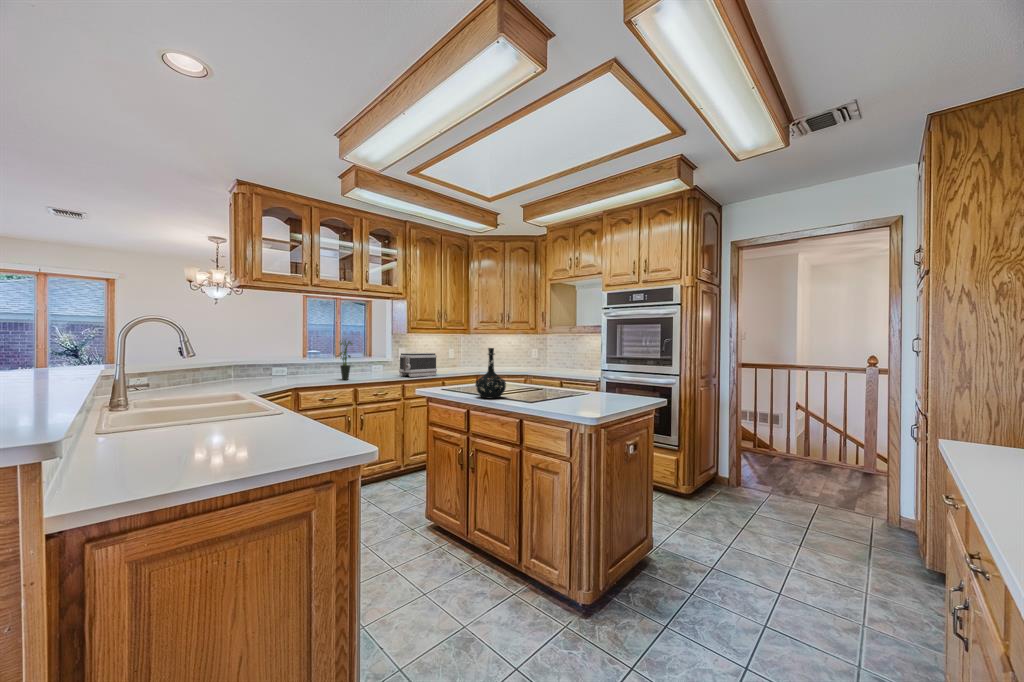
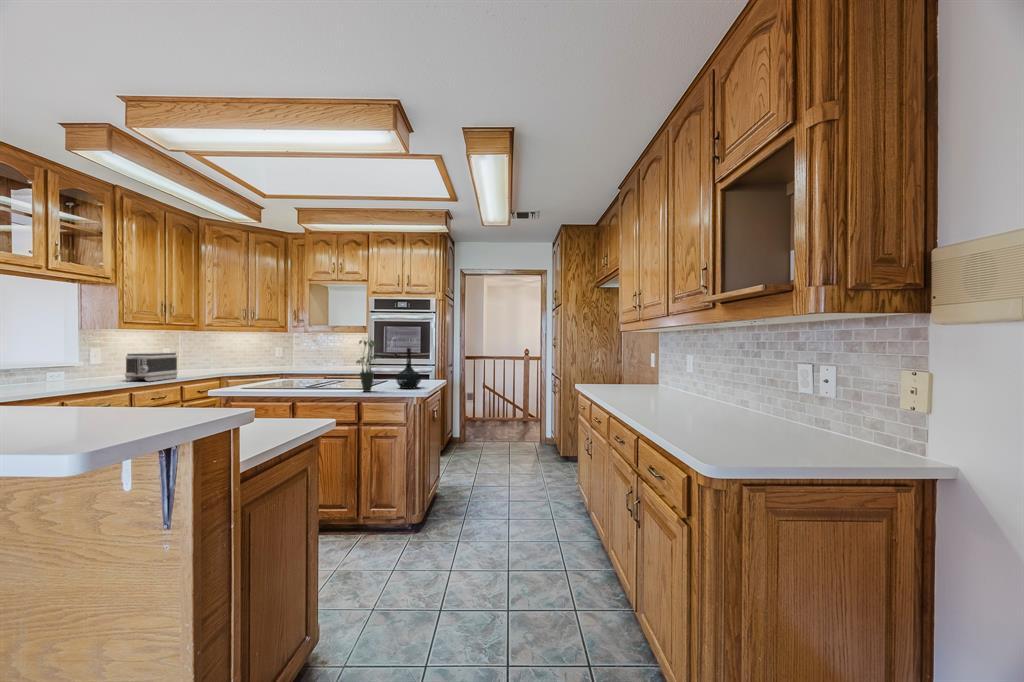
potted plant: present [340,341,352,380] -> present [356,340,376,392]
bottle: present [475,348,506,398] -> present [396,348,421,389]

